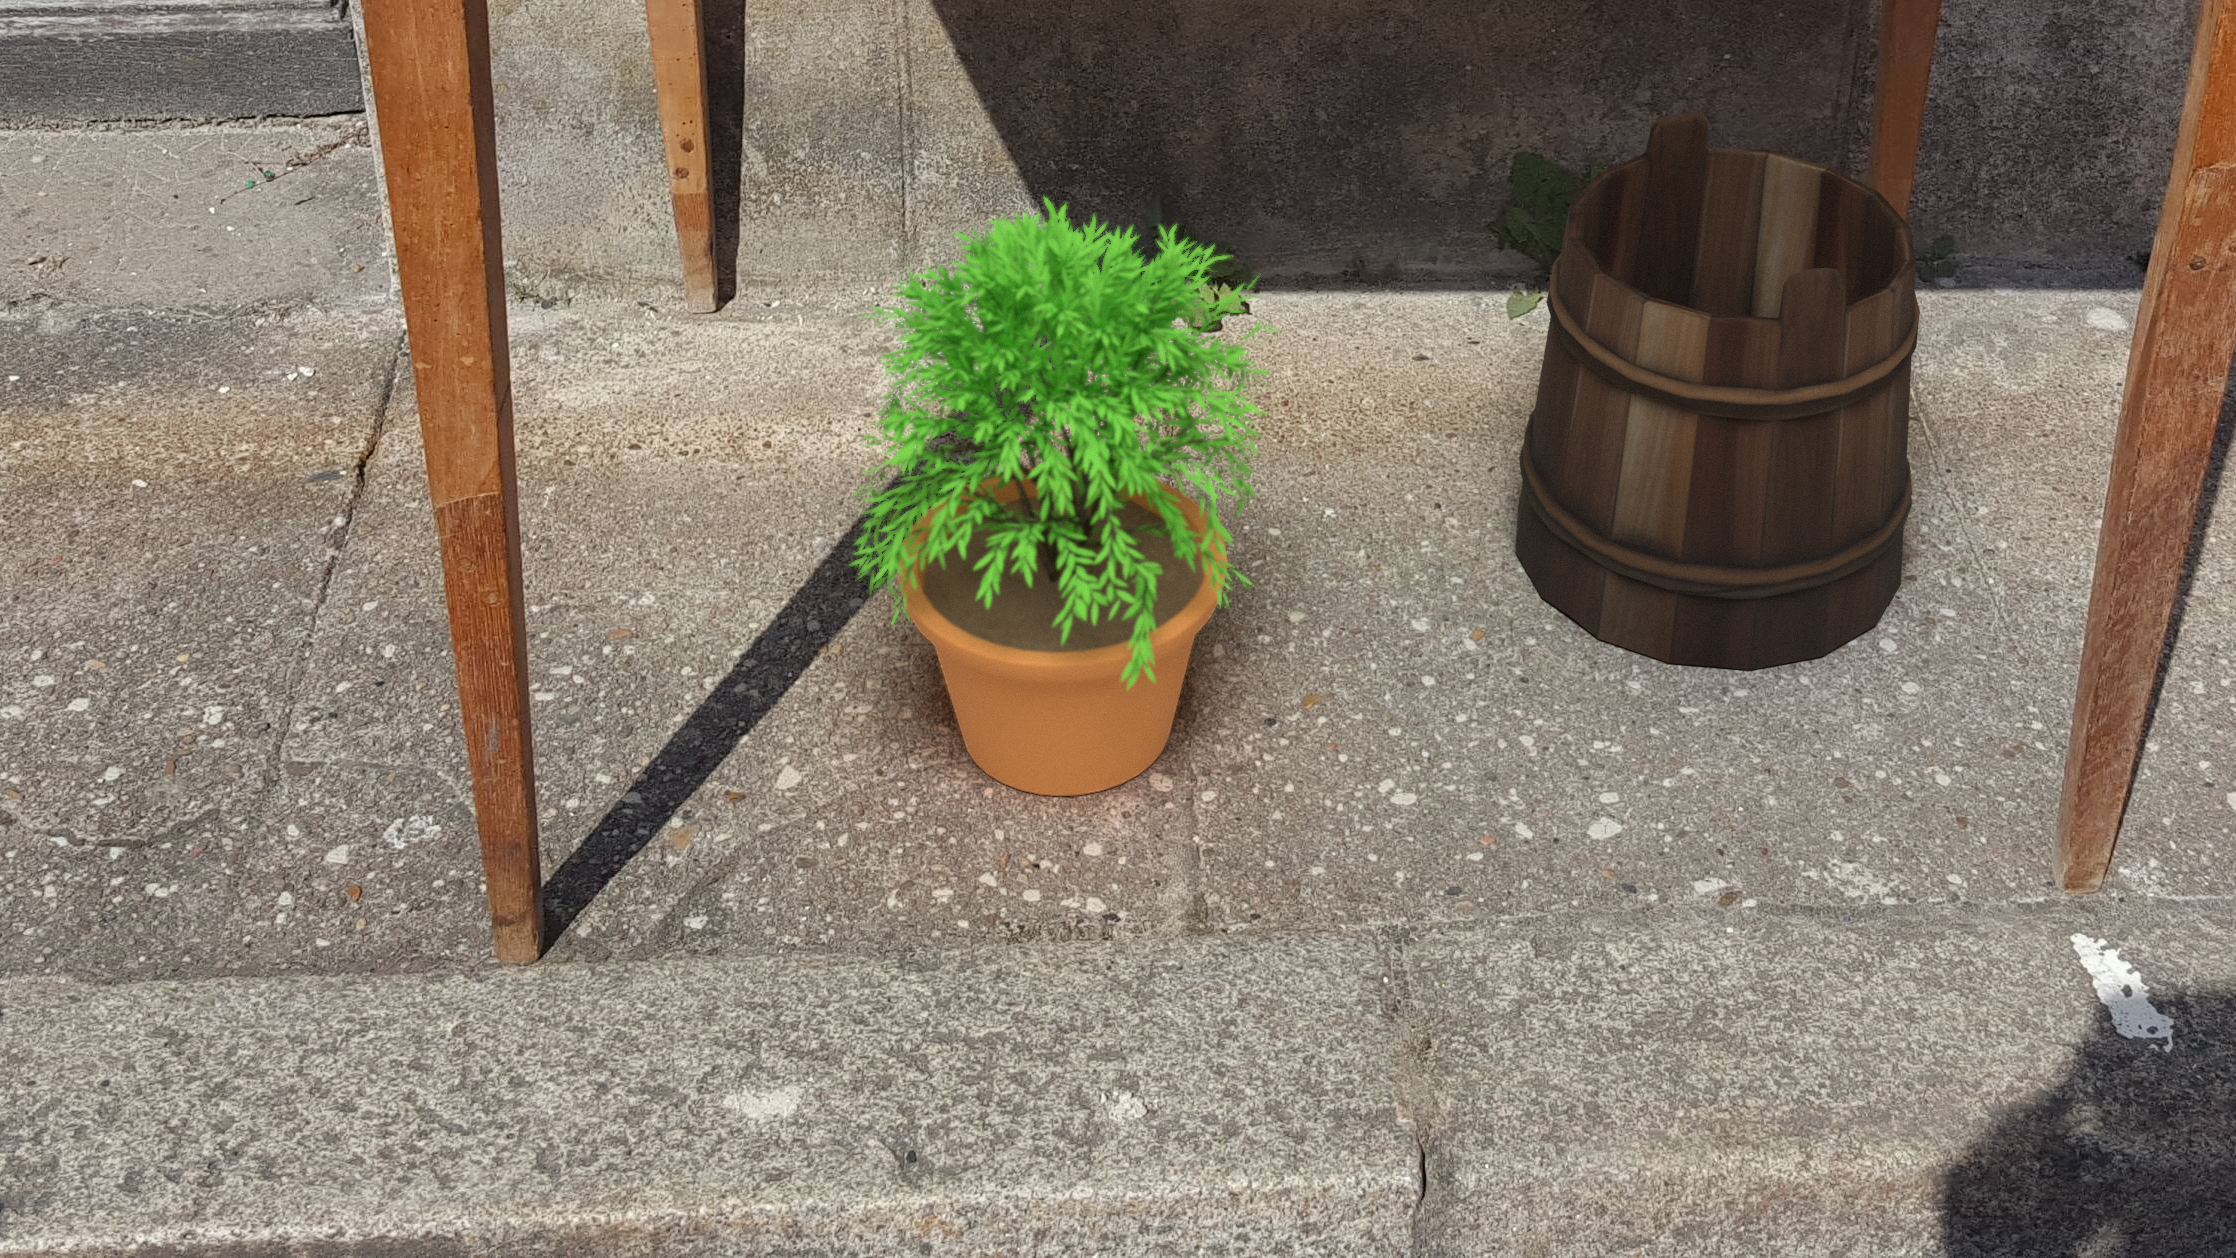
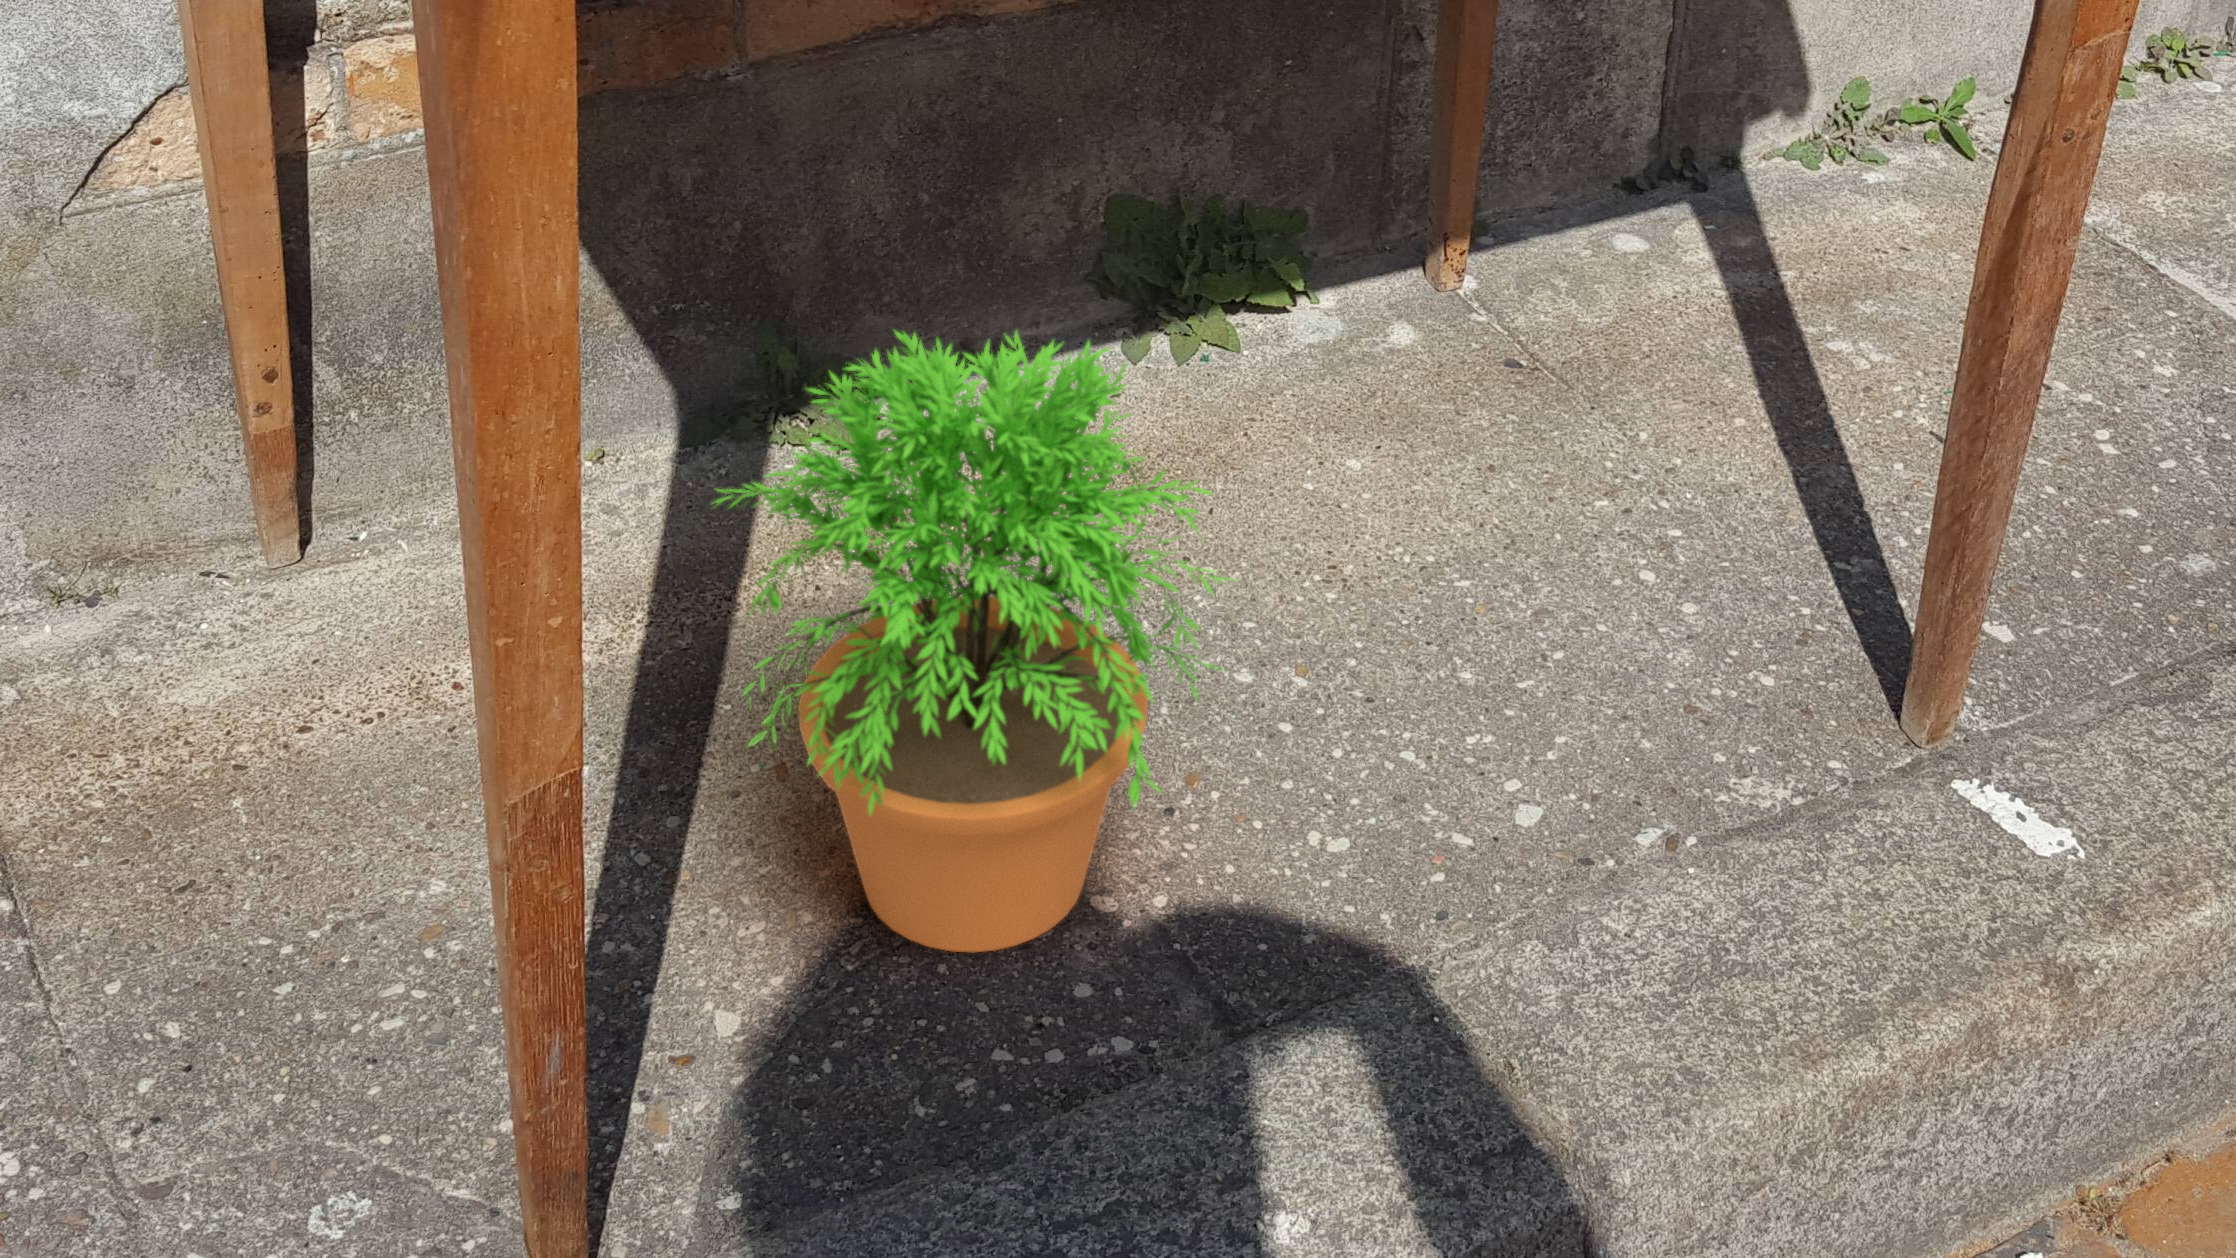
bucket: present [1516,111,1920,670] -> none [1254,120,1636,651]

